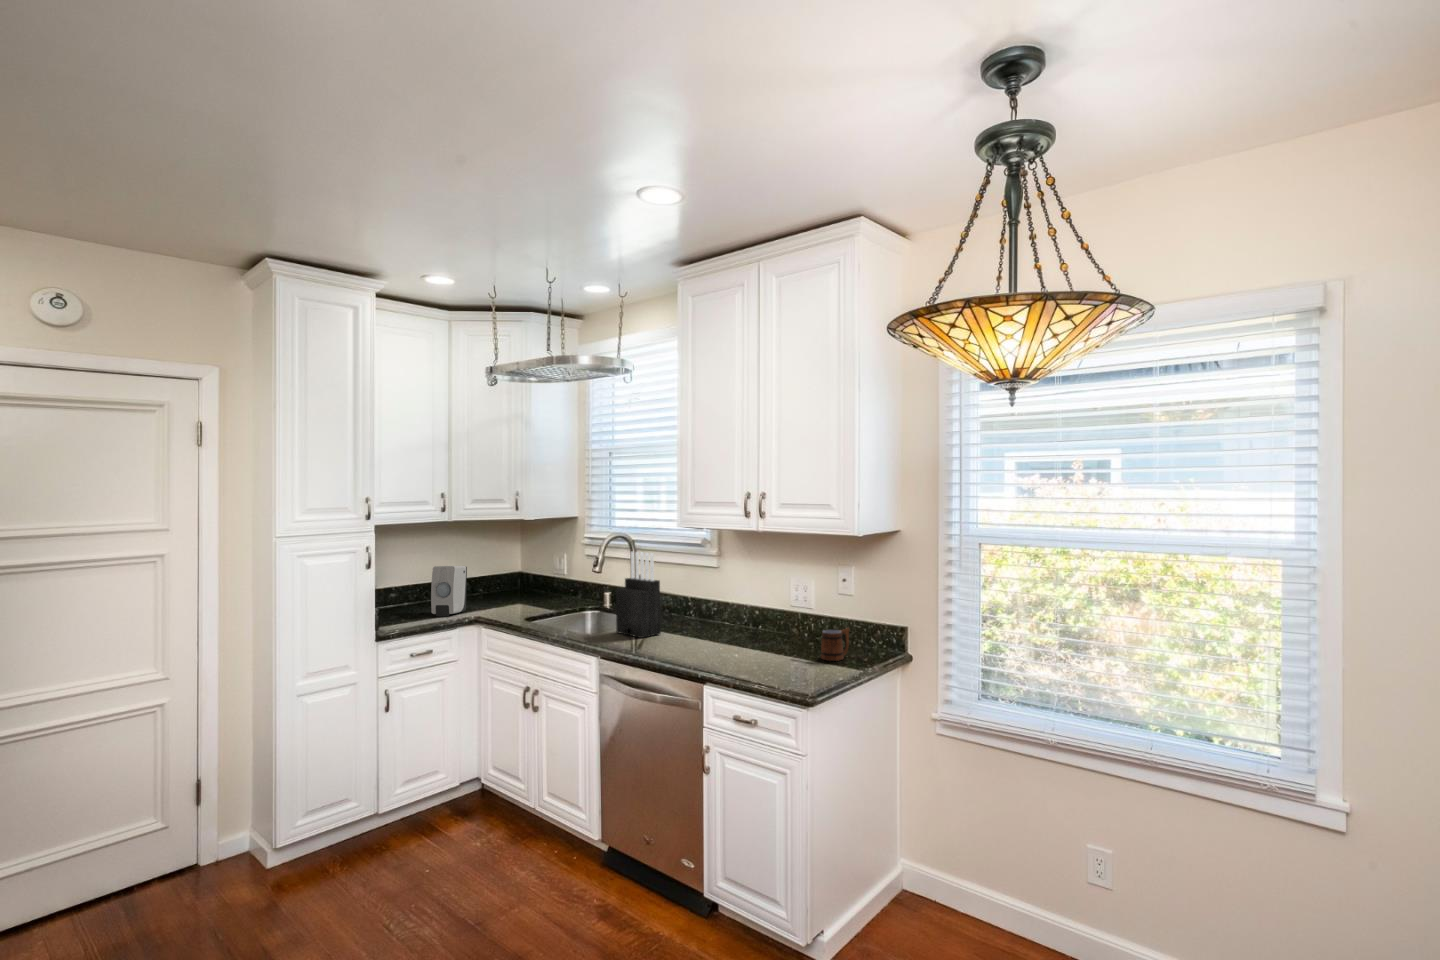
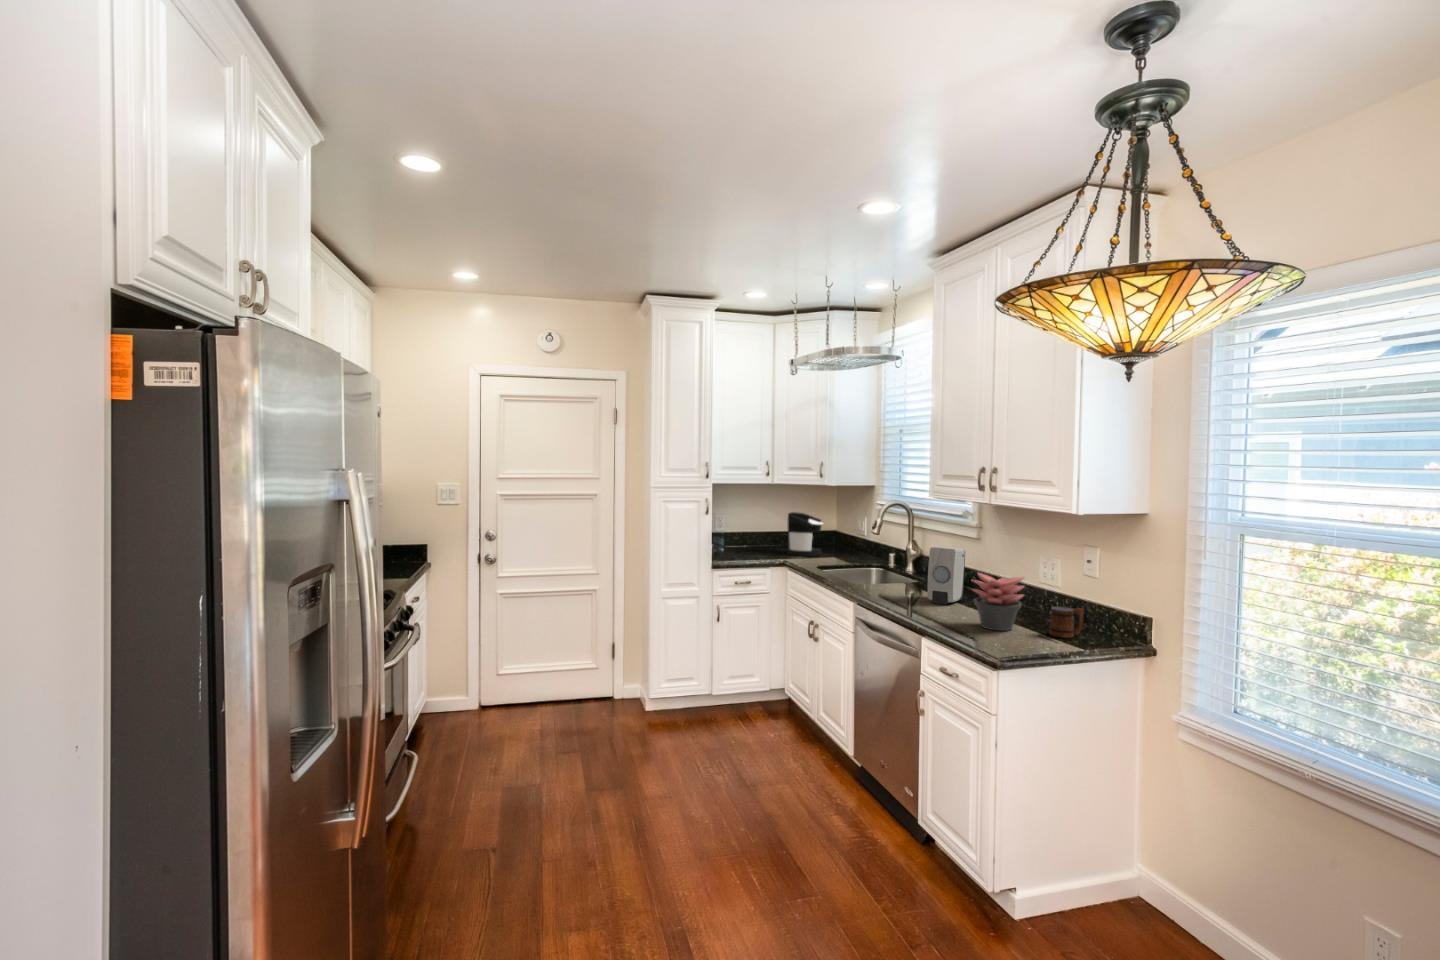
knife block: present [616,552,661,638] -> none [881,518,918,593]
coffee maker: none [467,554,514,608] -> present [788,512,823,556]
soap dispenser: present [431,566,467,617] -> present [927,547,965,605]
succulent plant: none [746,603,795,664] -> present [972,573,1024,631]

